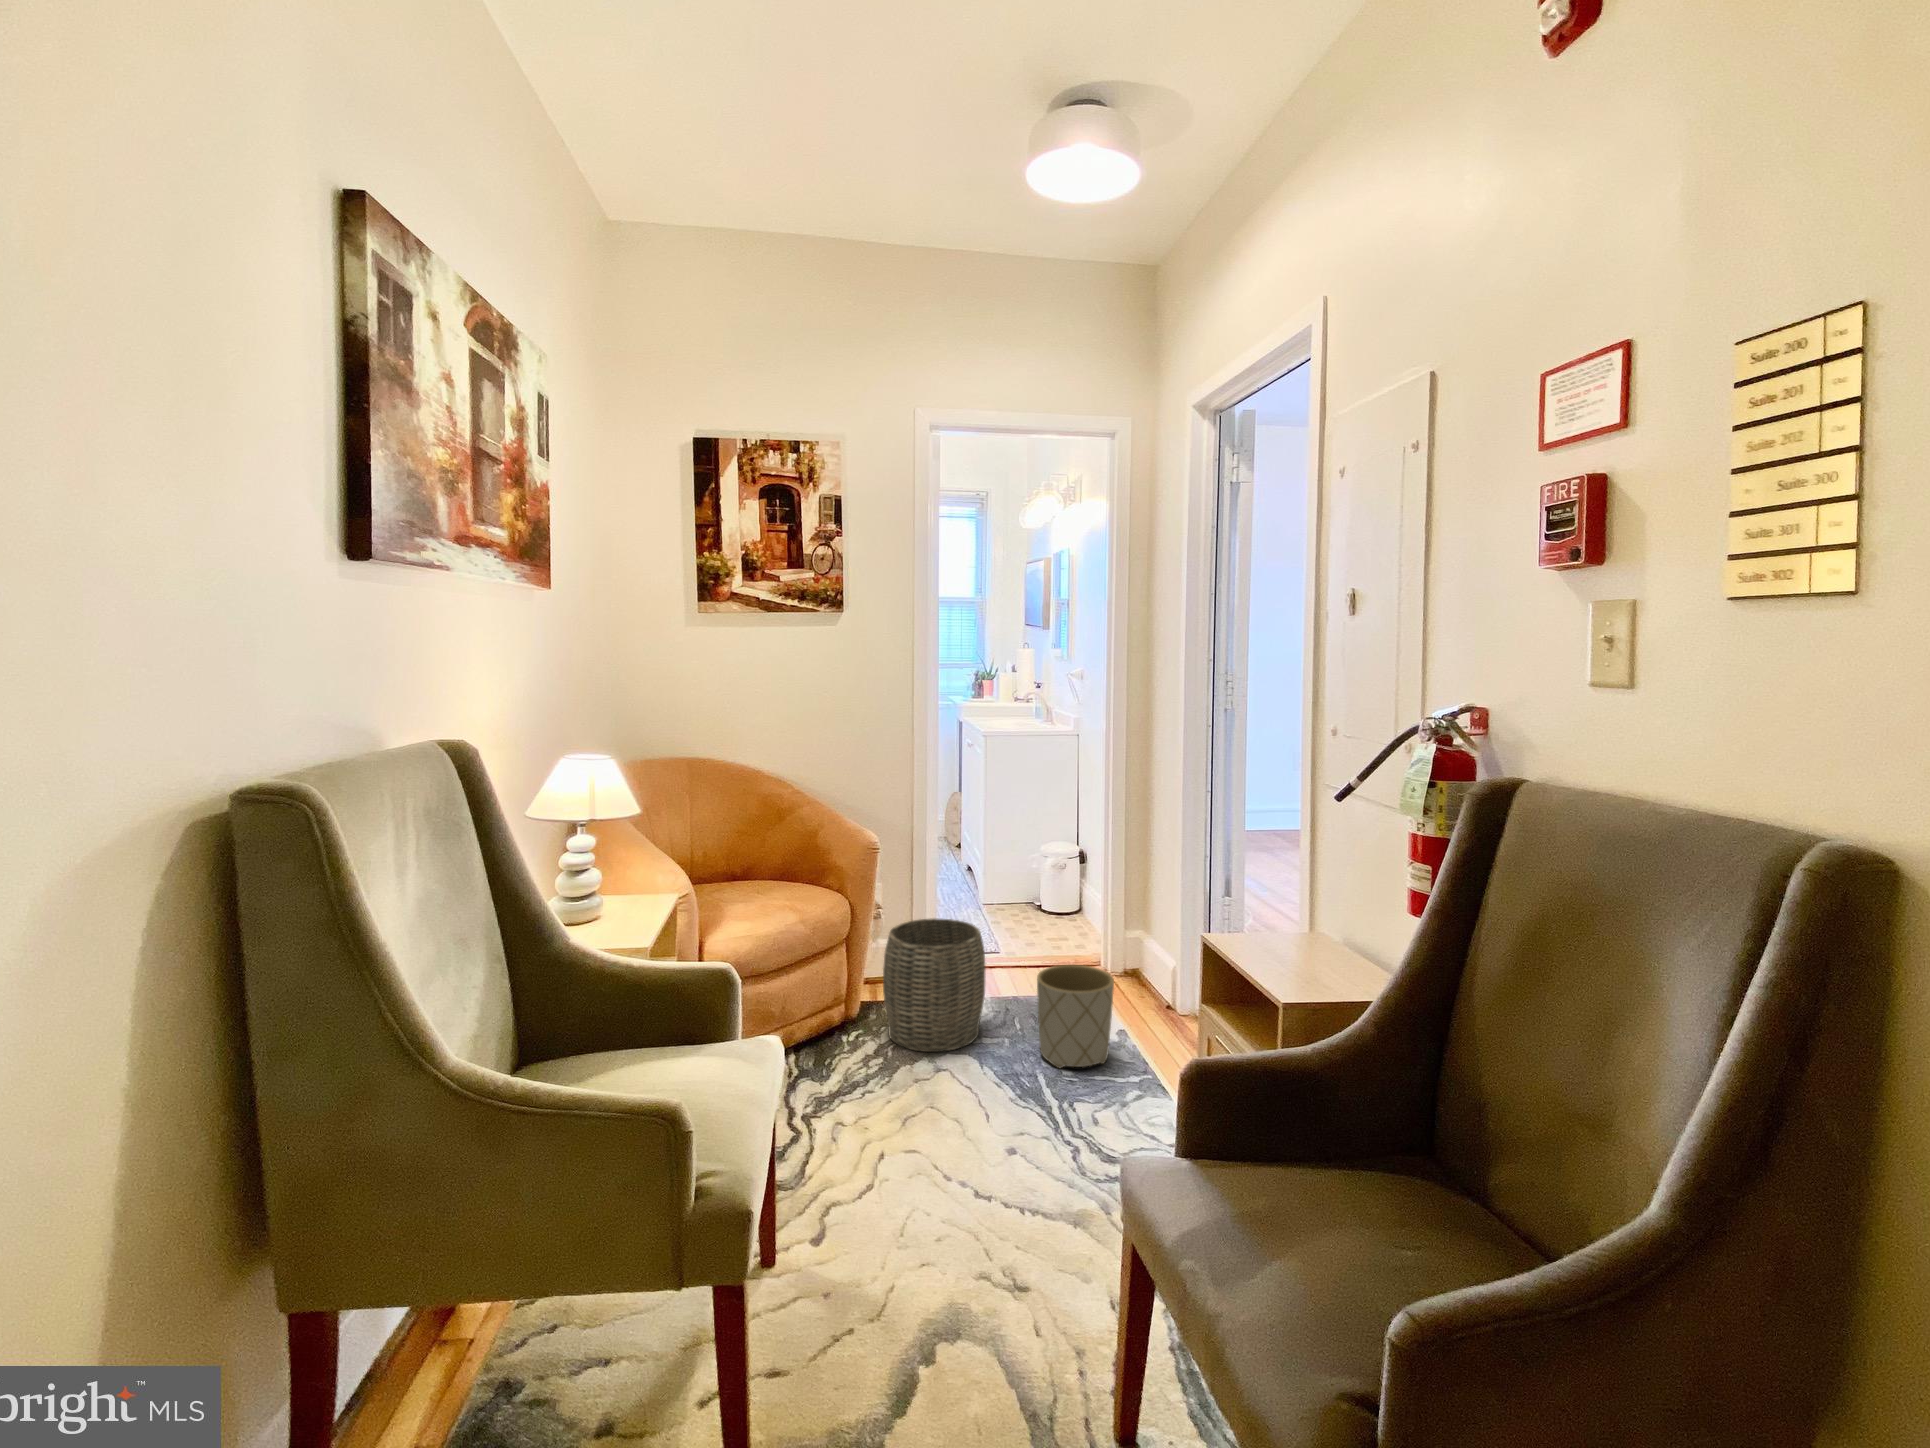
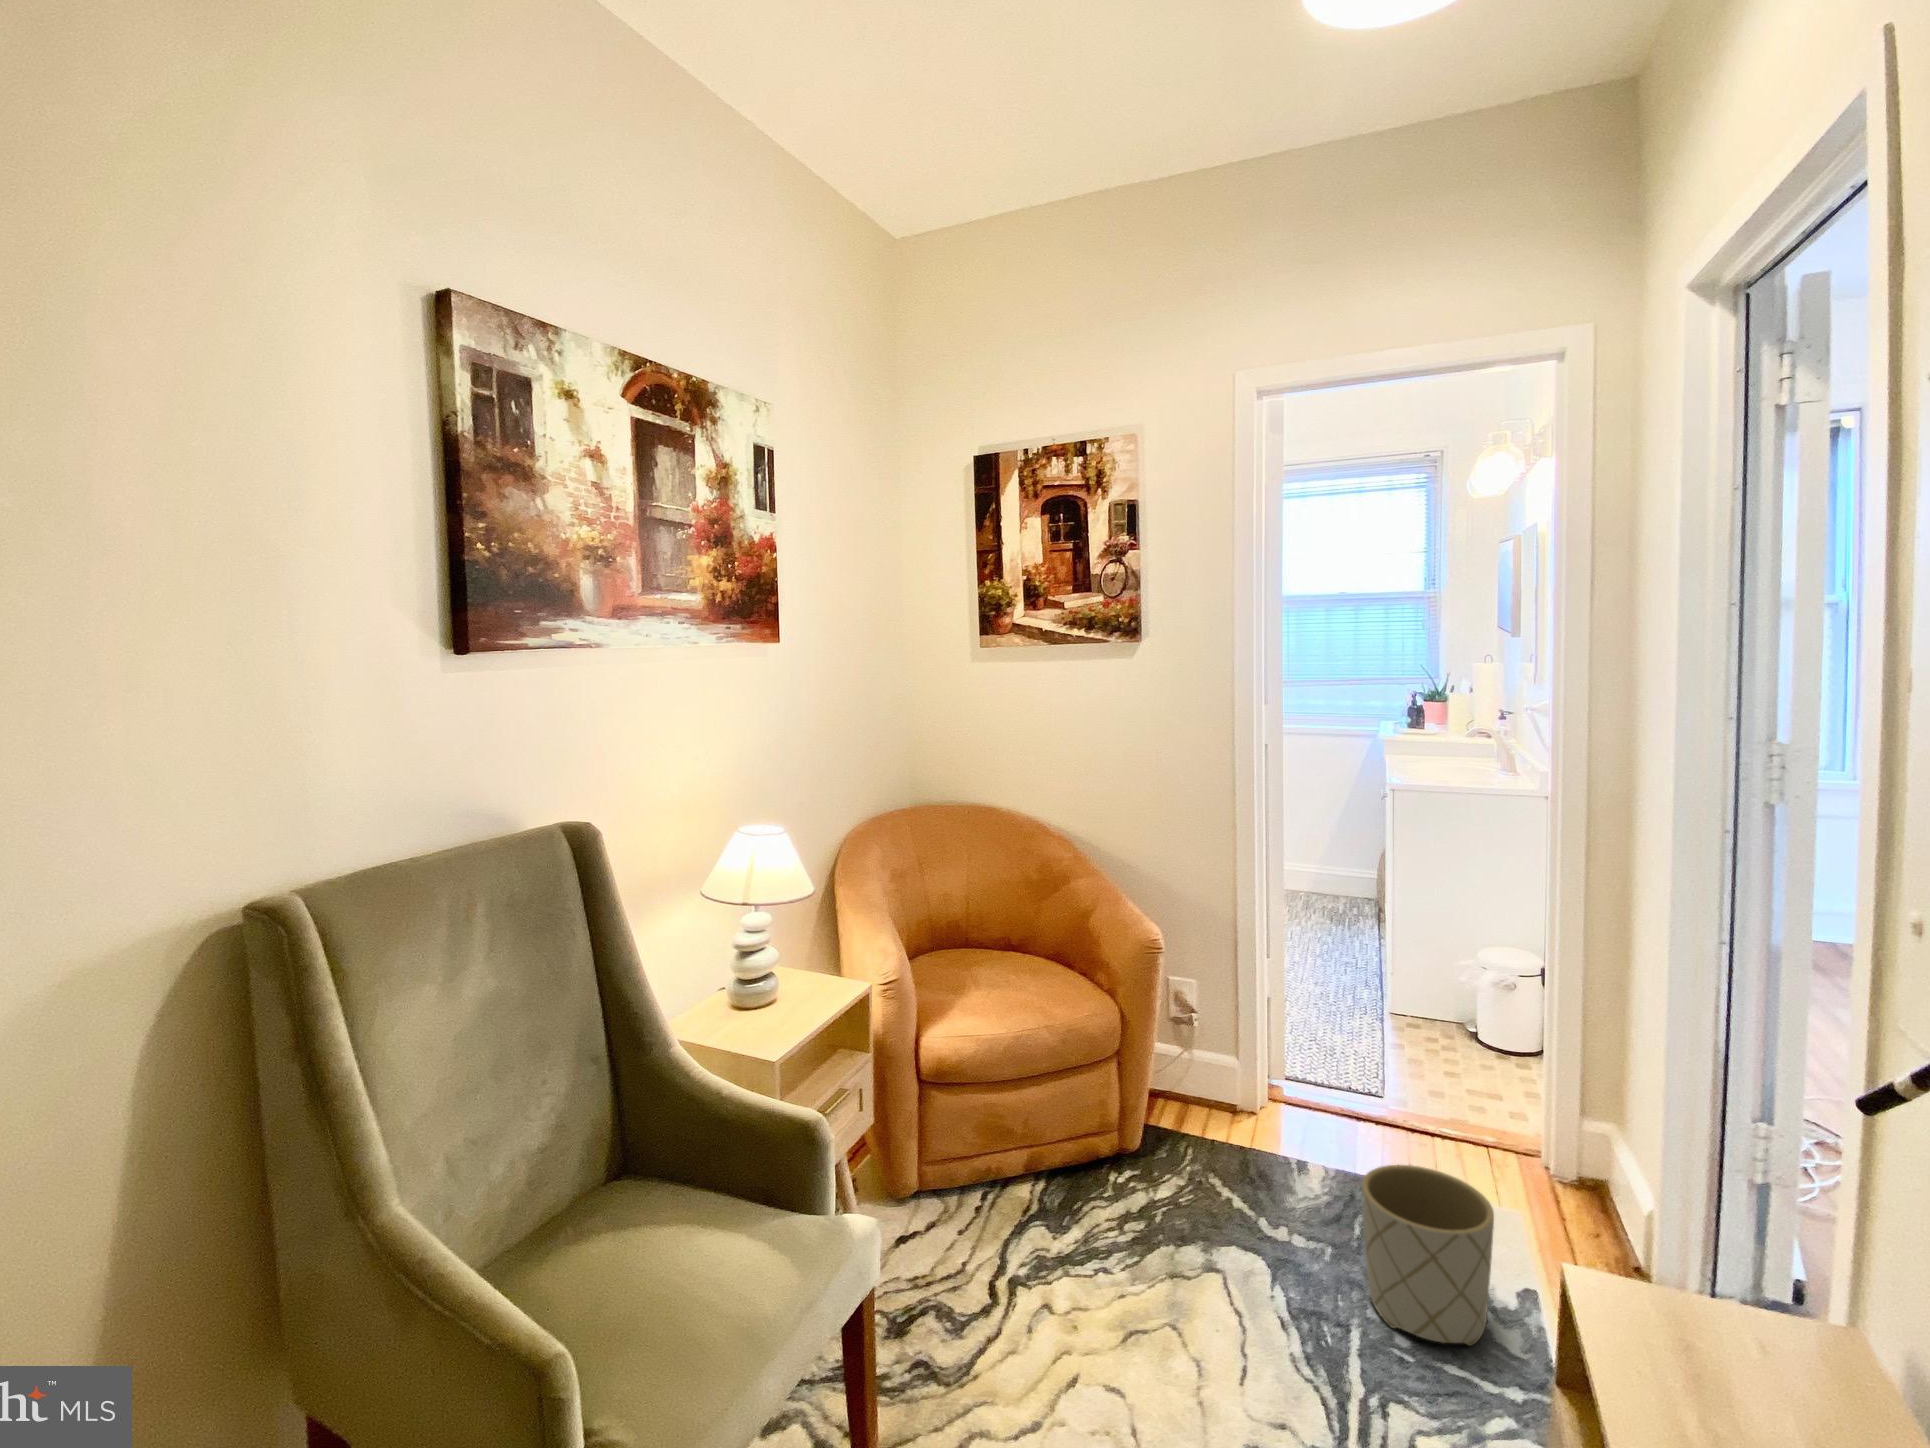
woven basket: present [883,918,985,1052] -> none [1159,1045,1302,1241]

